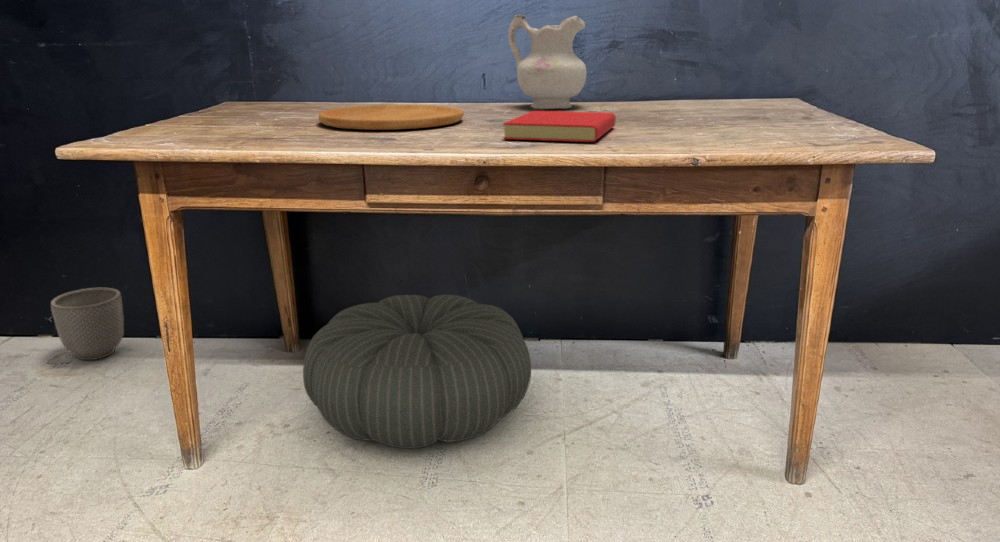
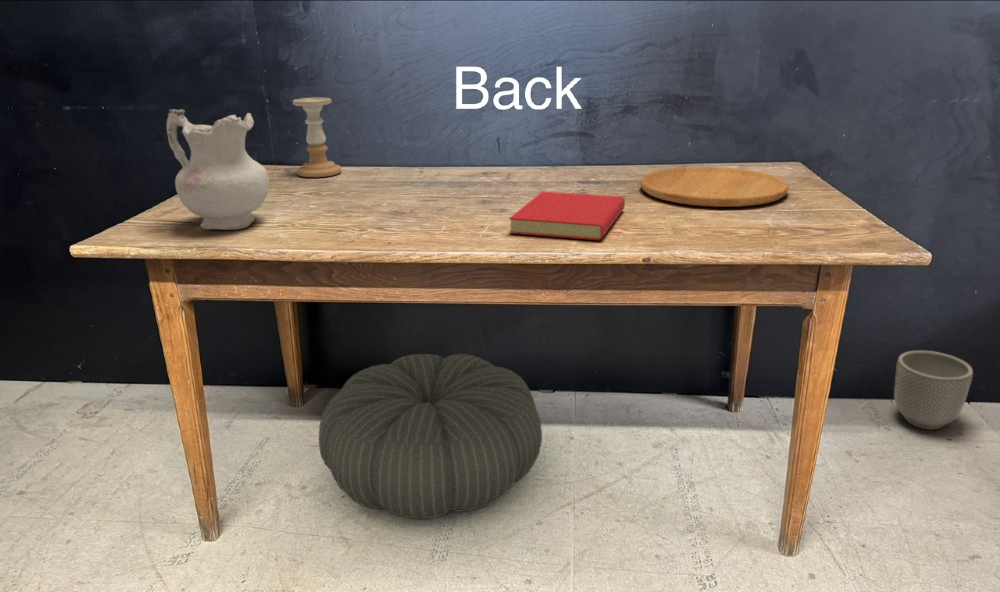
ceramic pitcher: present [508,14,586,109] -> present [167,109,269,230]
candle holder: none [281,33,329,111] -> present [293,97,341,177]
cutting board: present [319,105,464,130] -> present [641,167,789,207]
planter: present [51,288,124,360] -> present [894,350,973,430]

